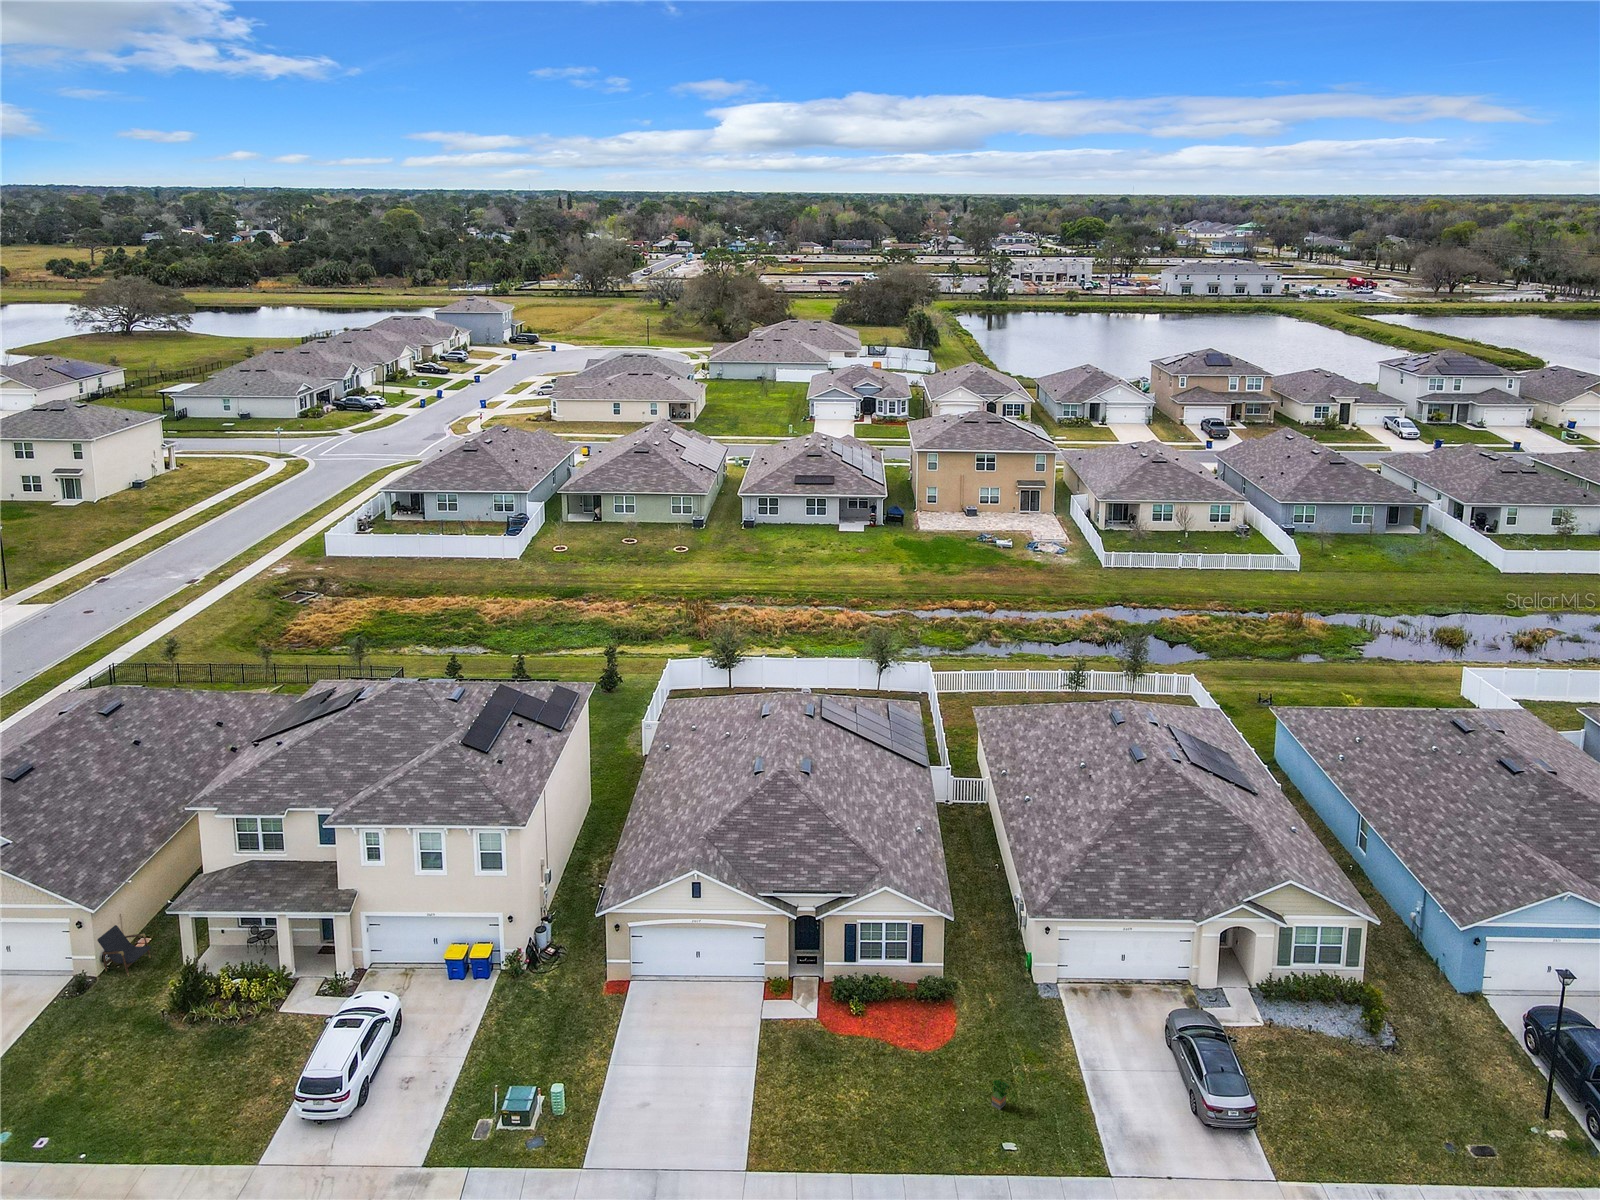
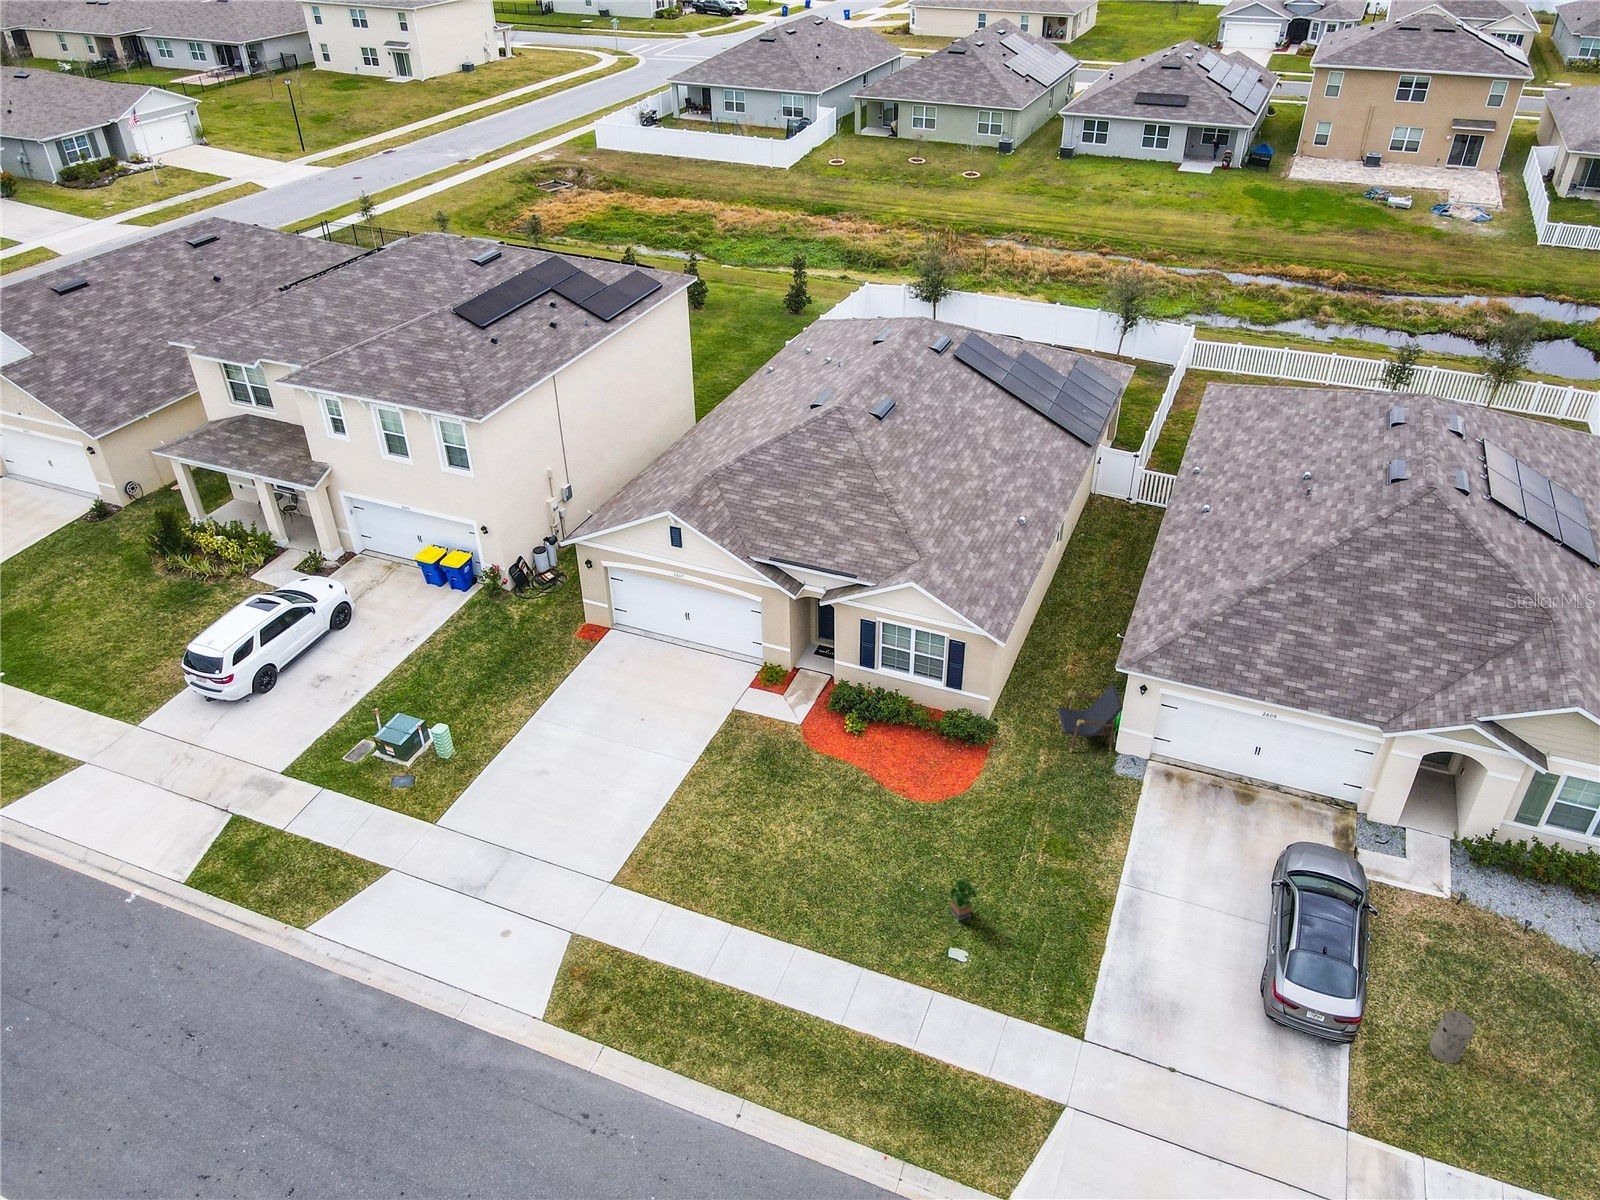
lounge chair: present [97,925,151,977] -> present [1058,685,1123,753]
trash can: none [1287,1075,1308,1109] -> present [1430,1010,1475,1063]

